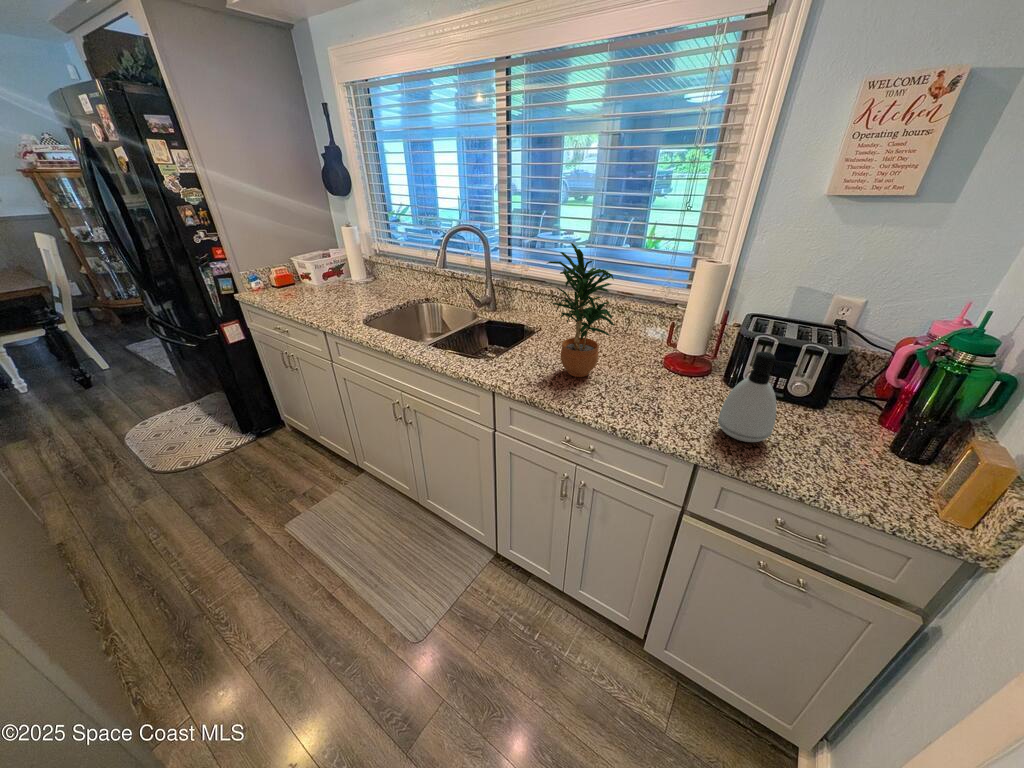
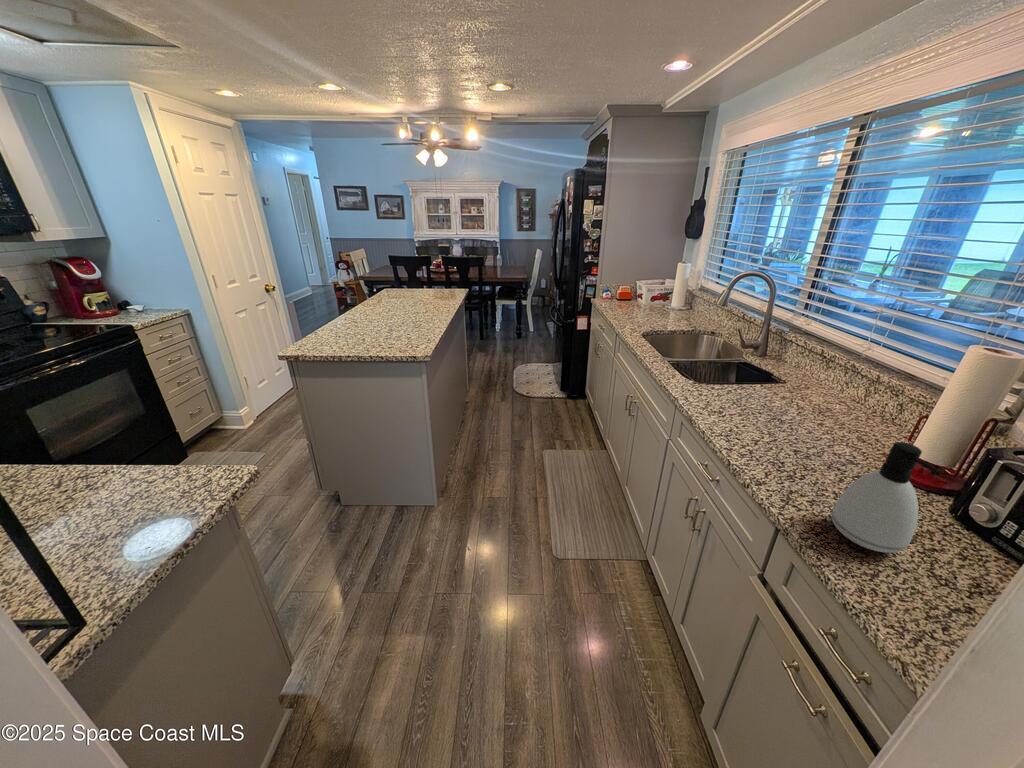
potted plant: present [547,243,614,377] -> none [741,290,838,425]

